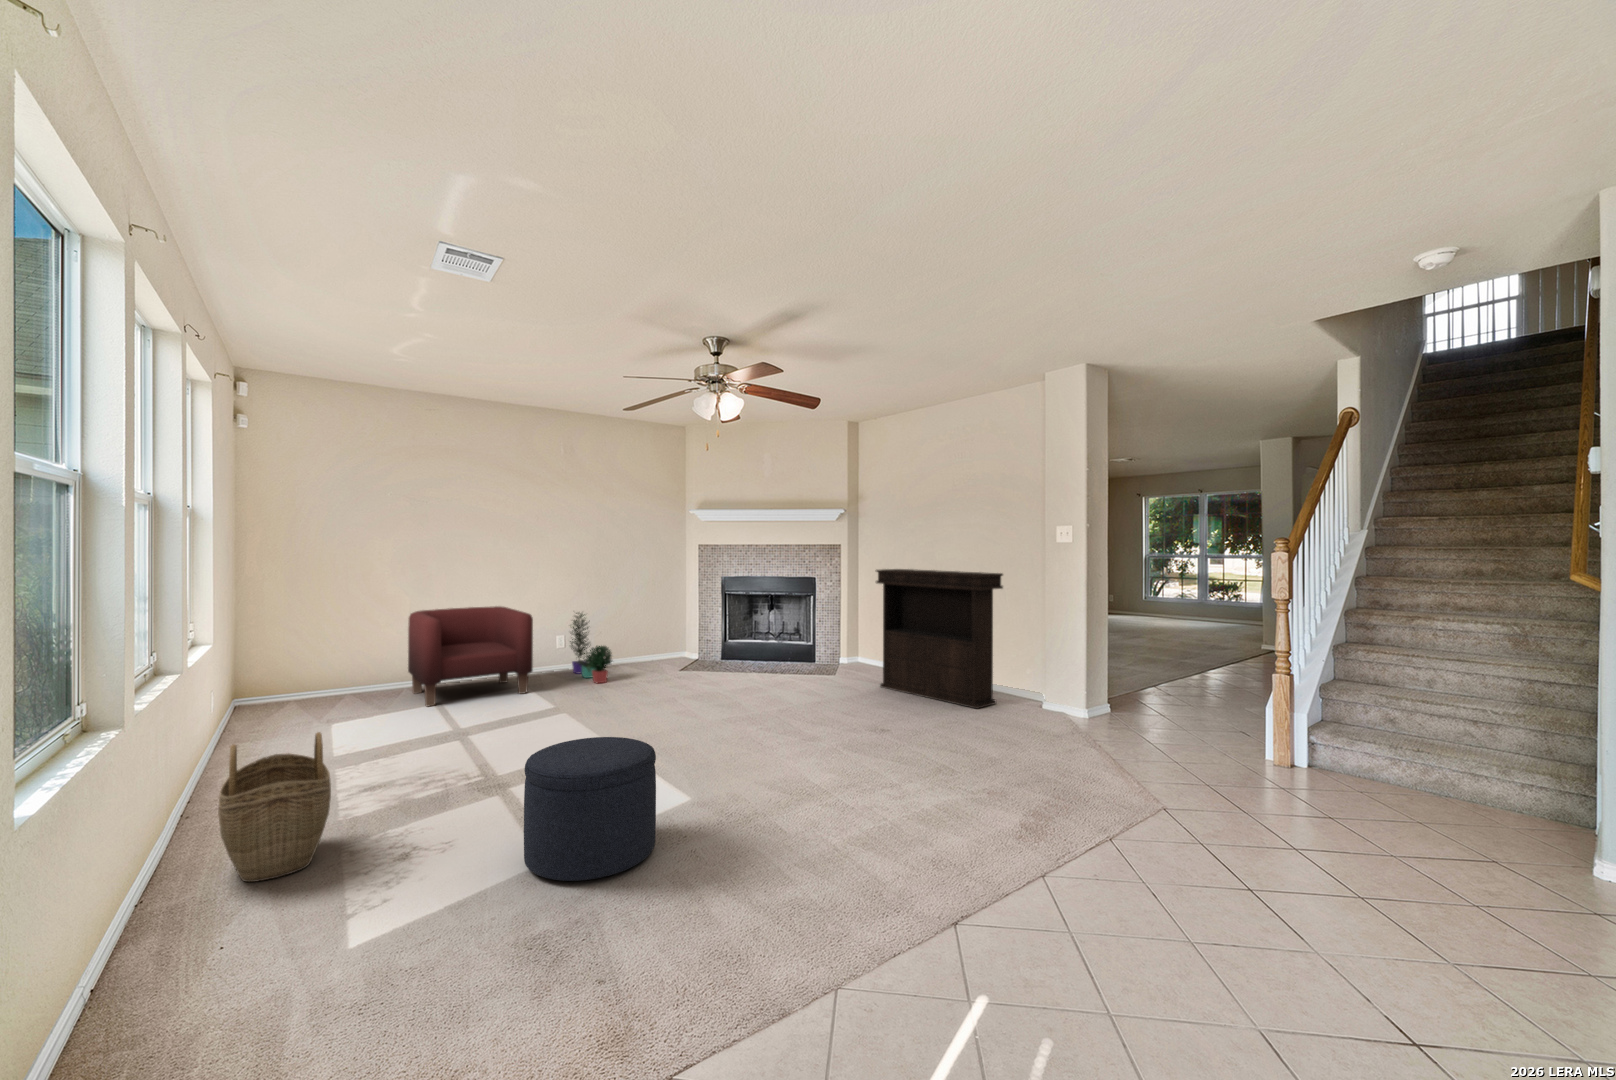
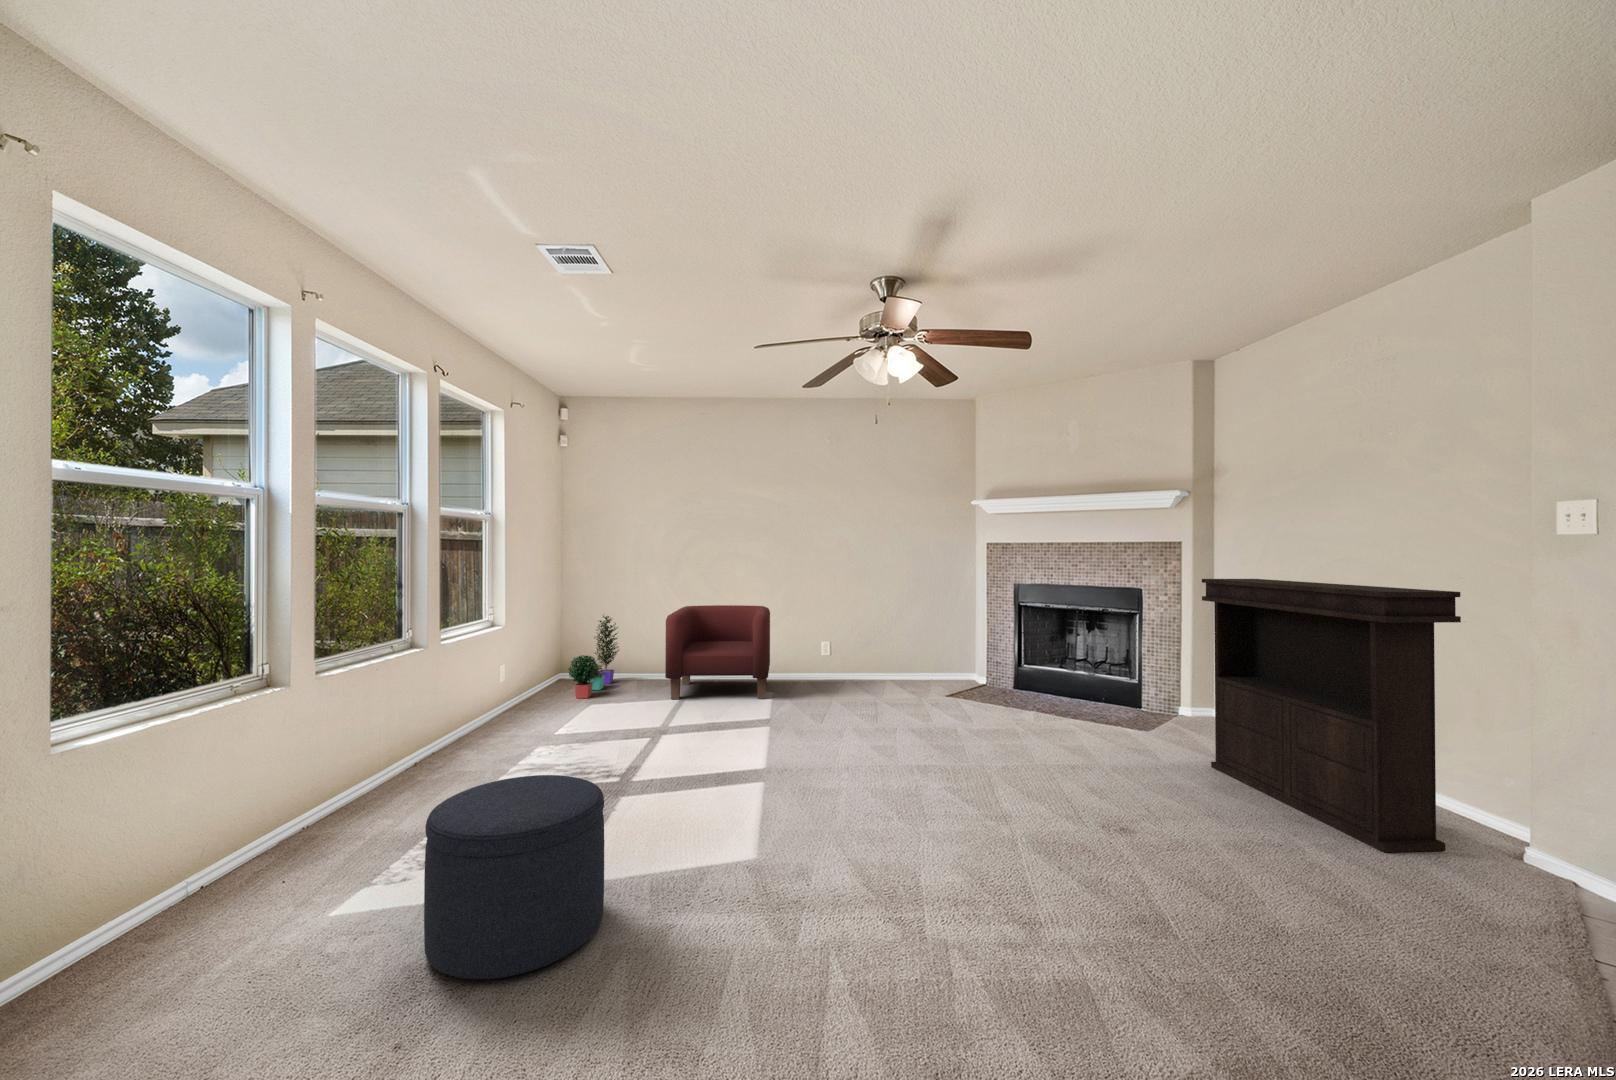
potted plant: present [570,613,612,684] -> present [568,615,619,698]
woven basket: present [218,732,331,882] -> none [280,717,402,853]

